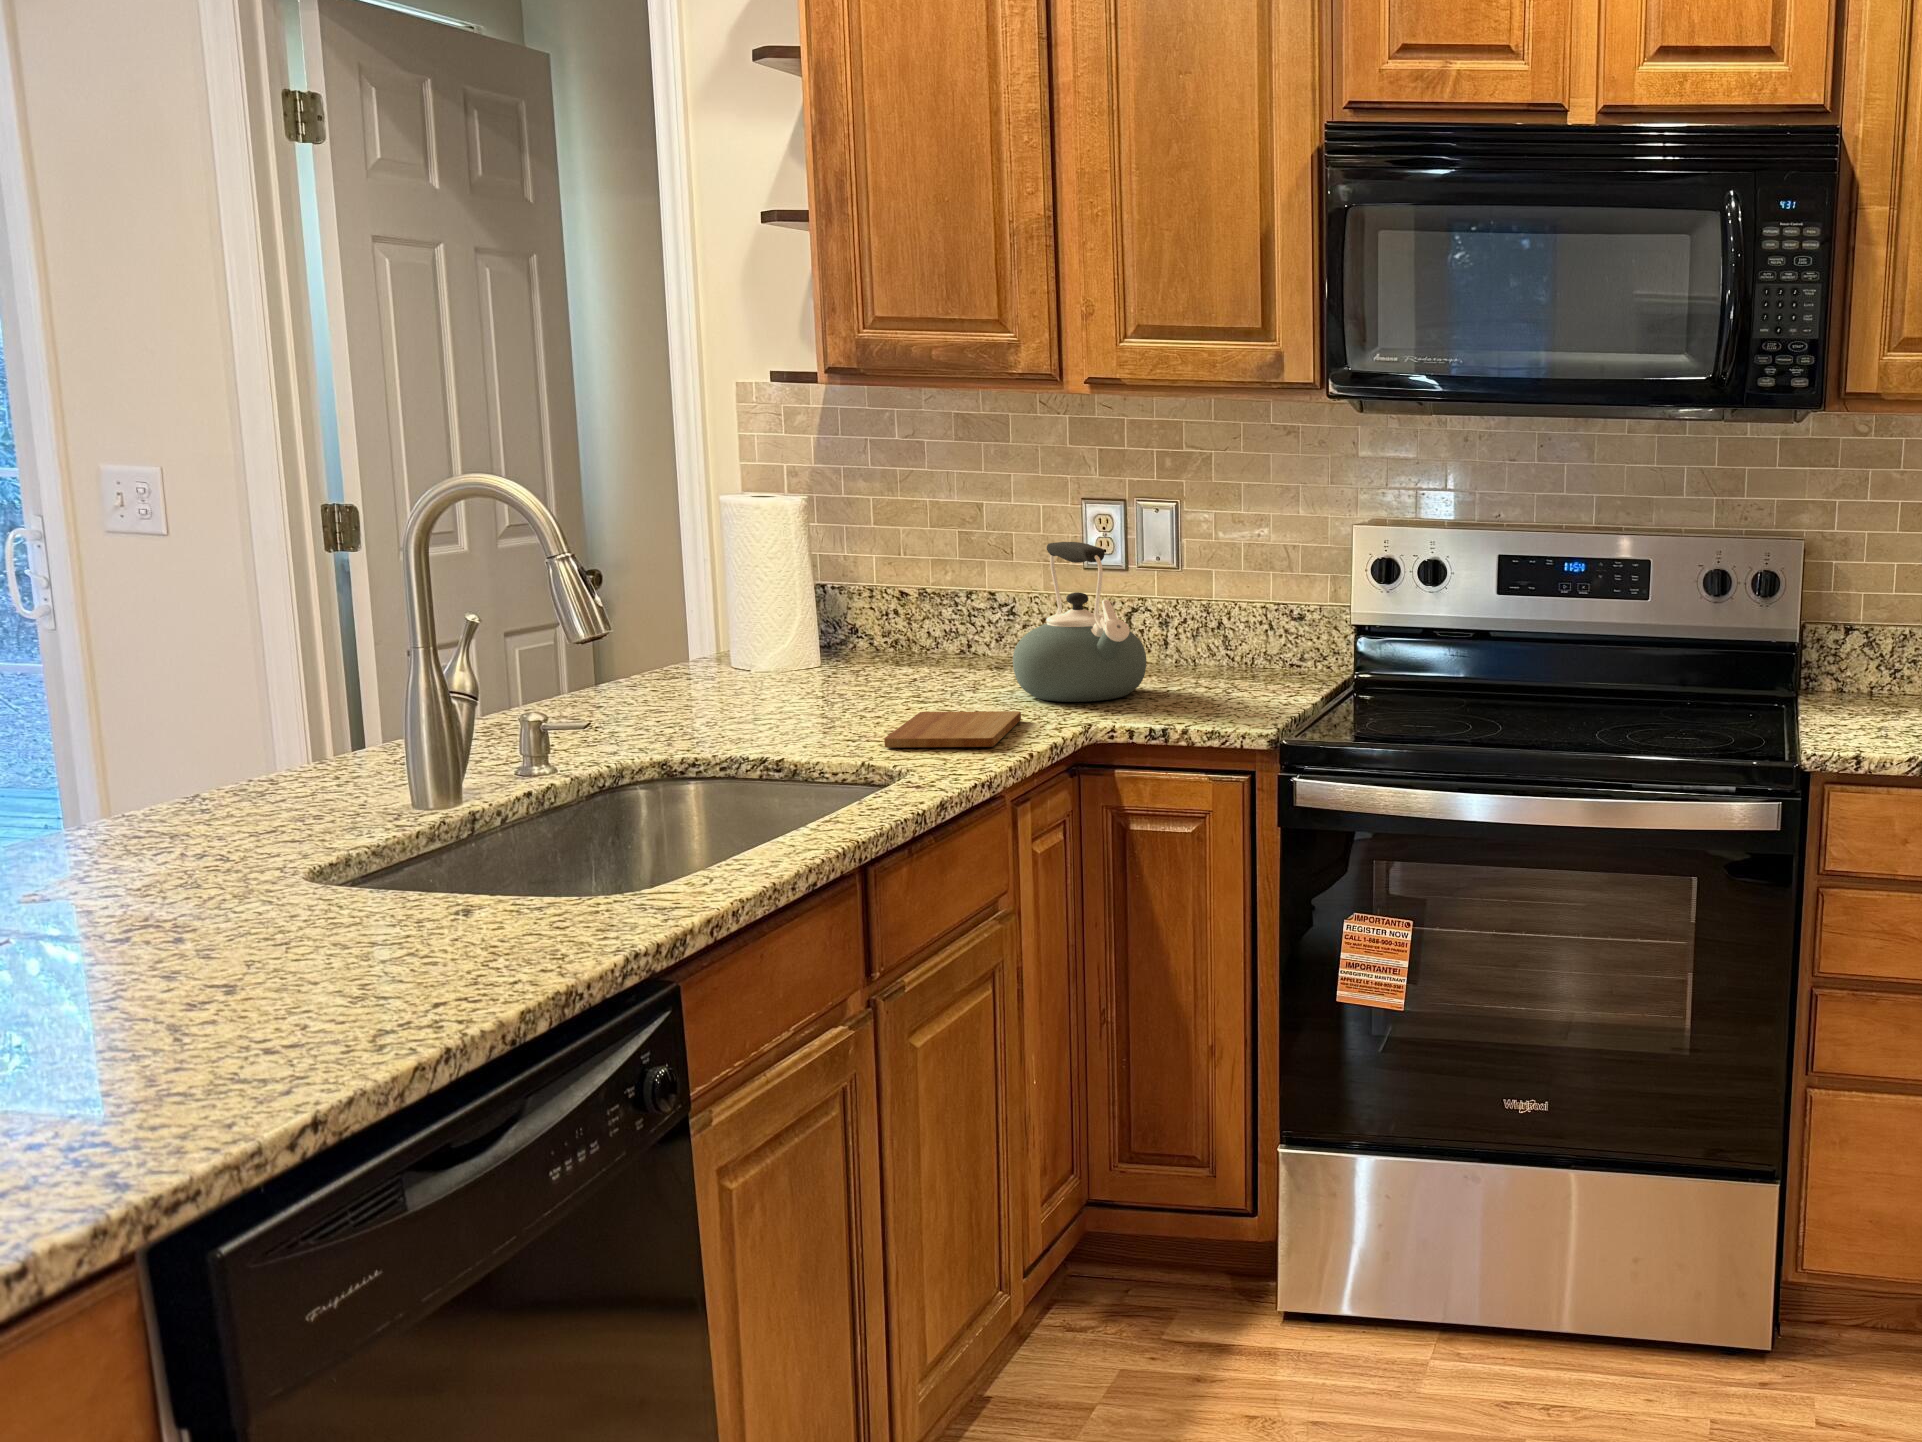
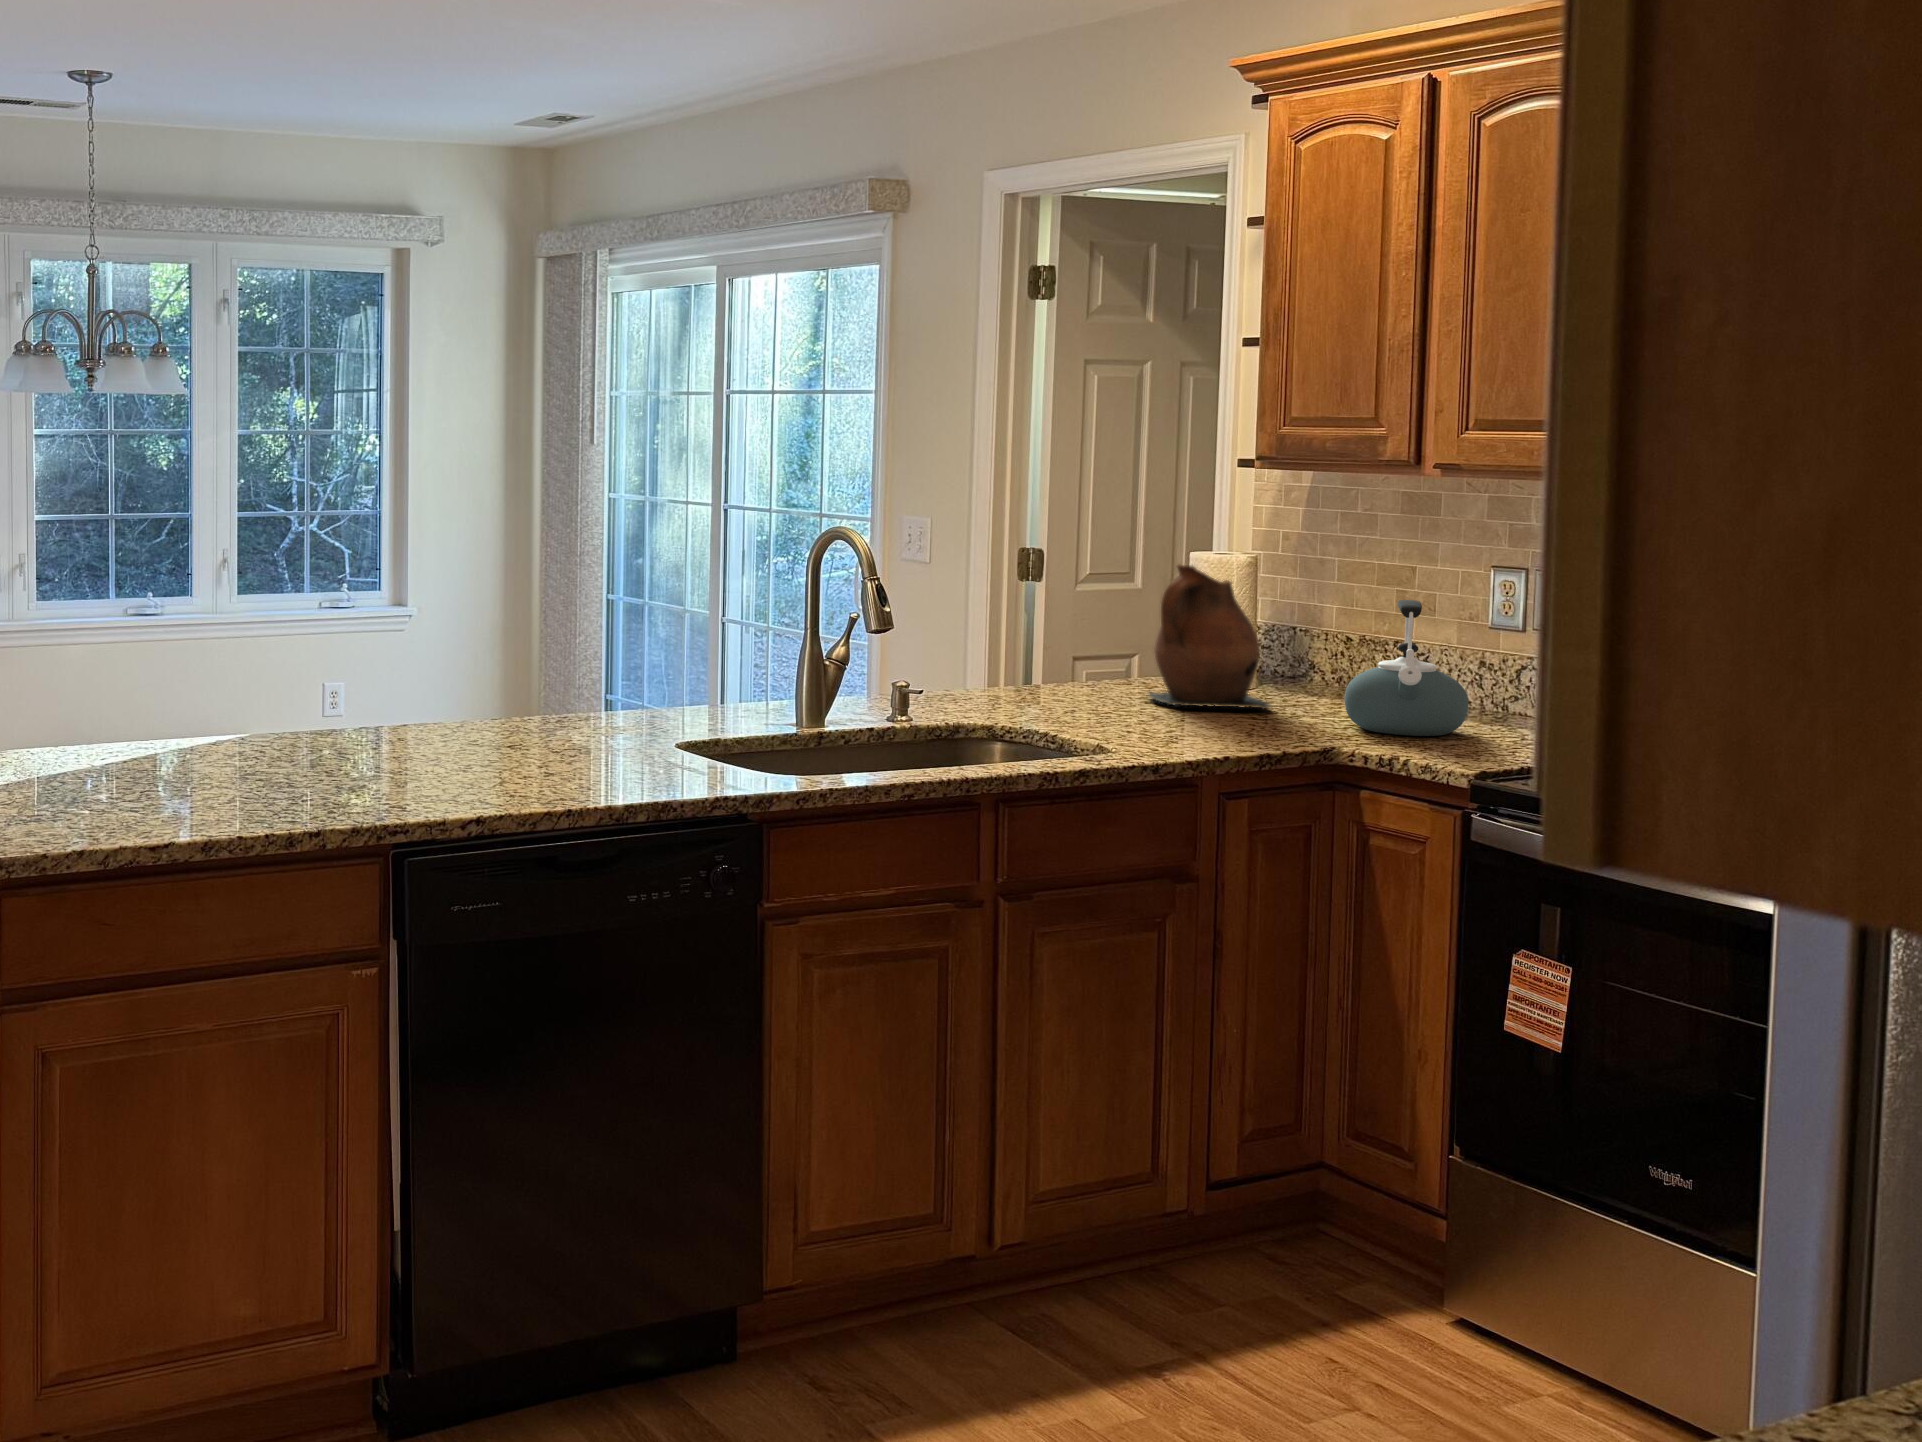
ceramic pitcher: none [733,521,914,709] -> present [1148,565,1272,709]
cutting board: present [884,711,1021,748] -> none [1161,718,1304,744]

